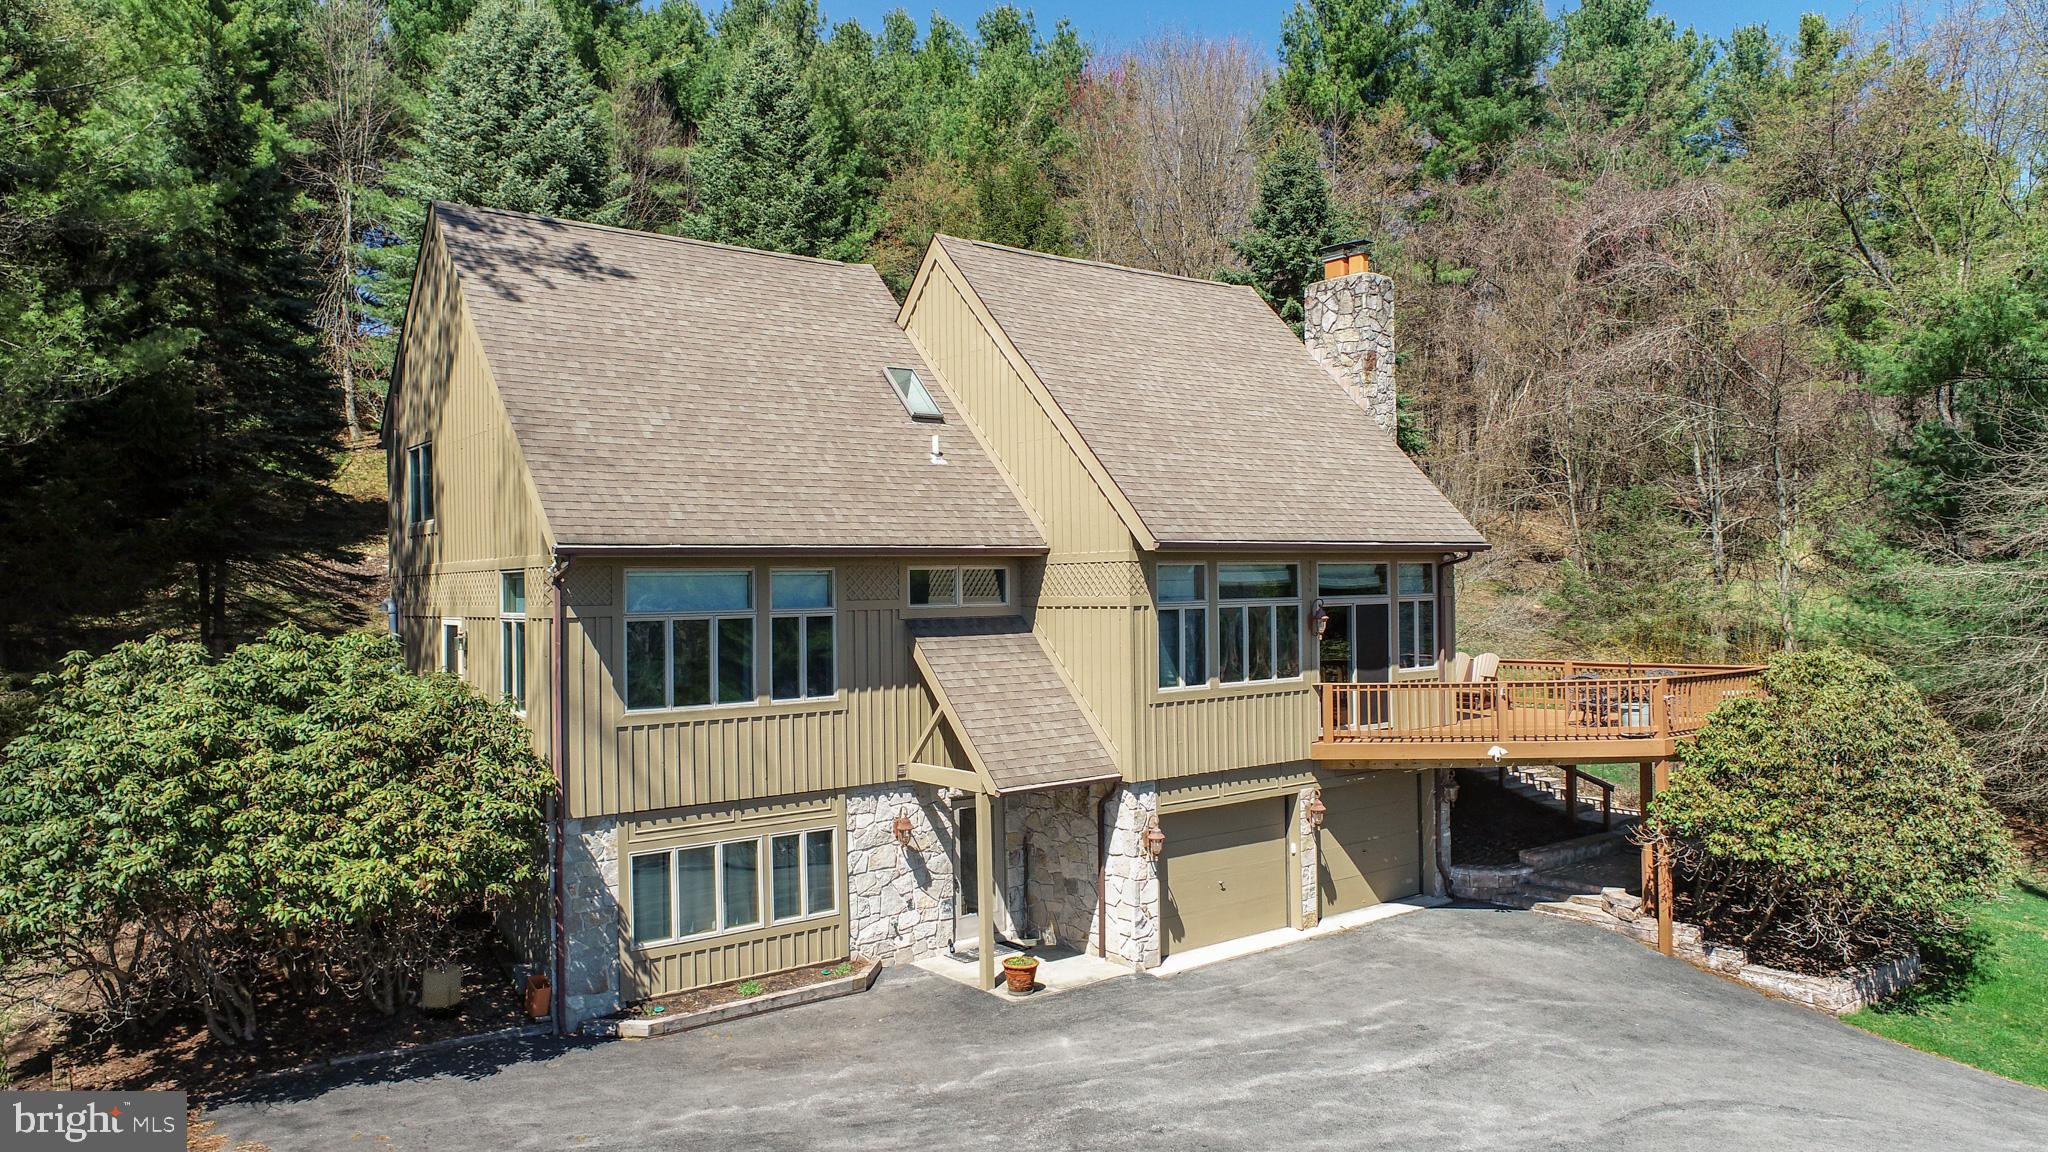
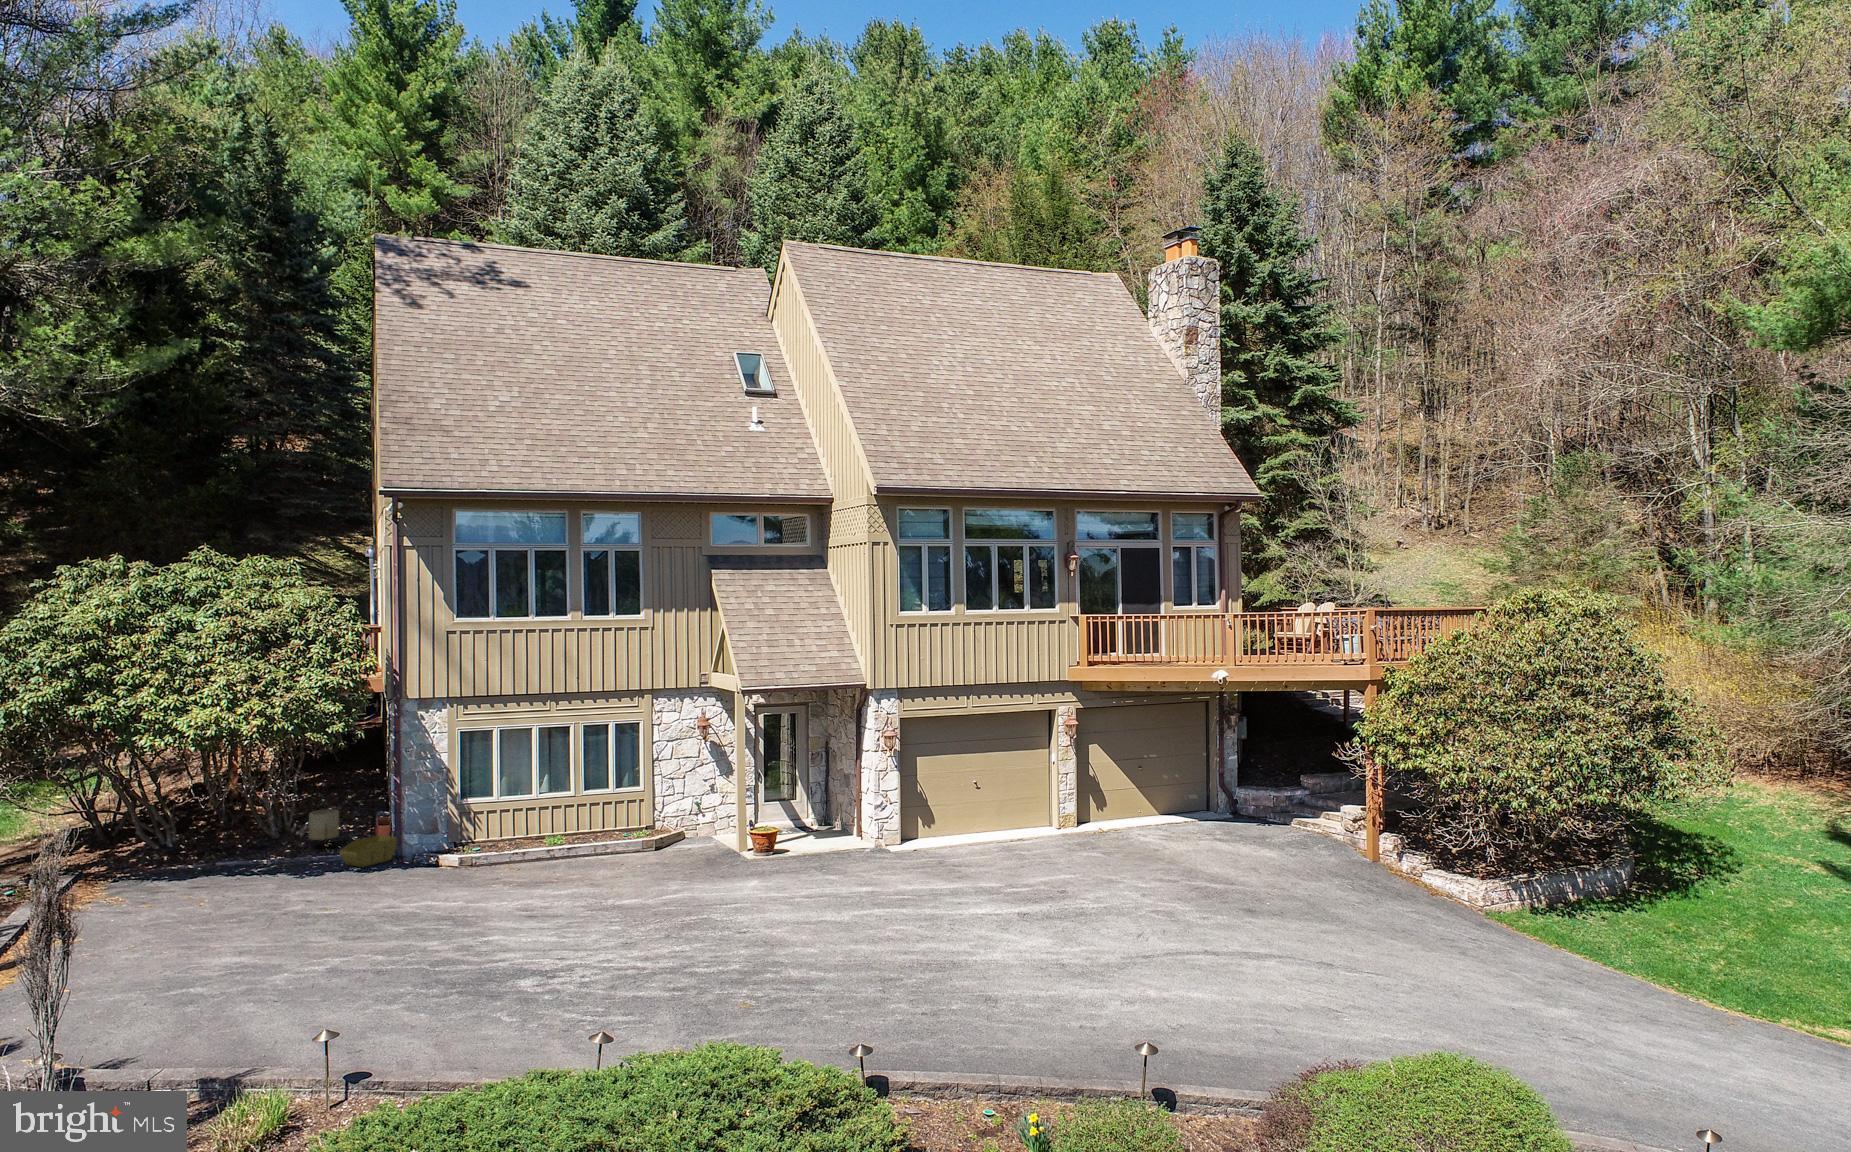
storage bin: none [493,997,560,1045] -> present [339,835,397,867]

